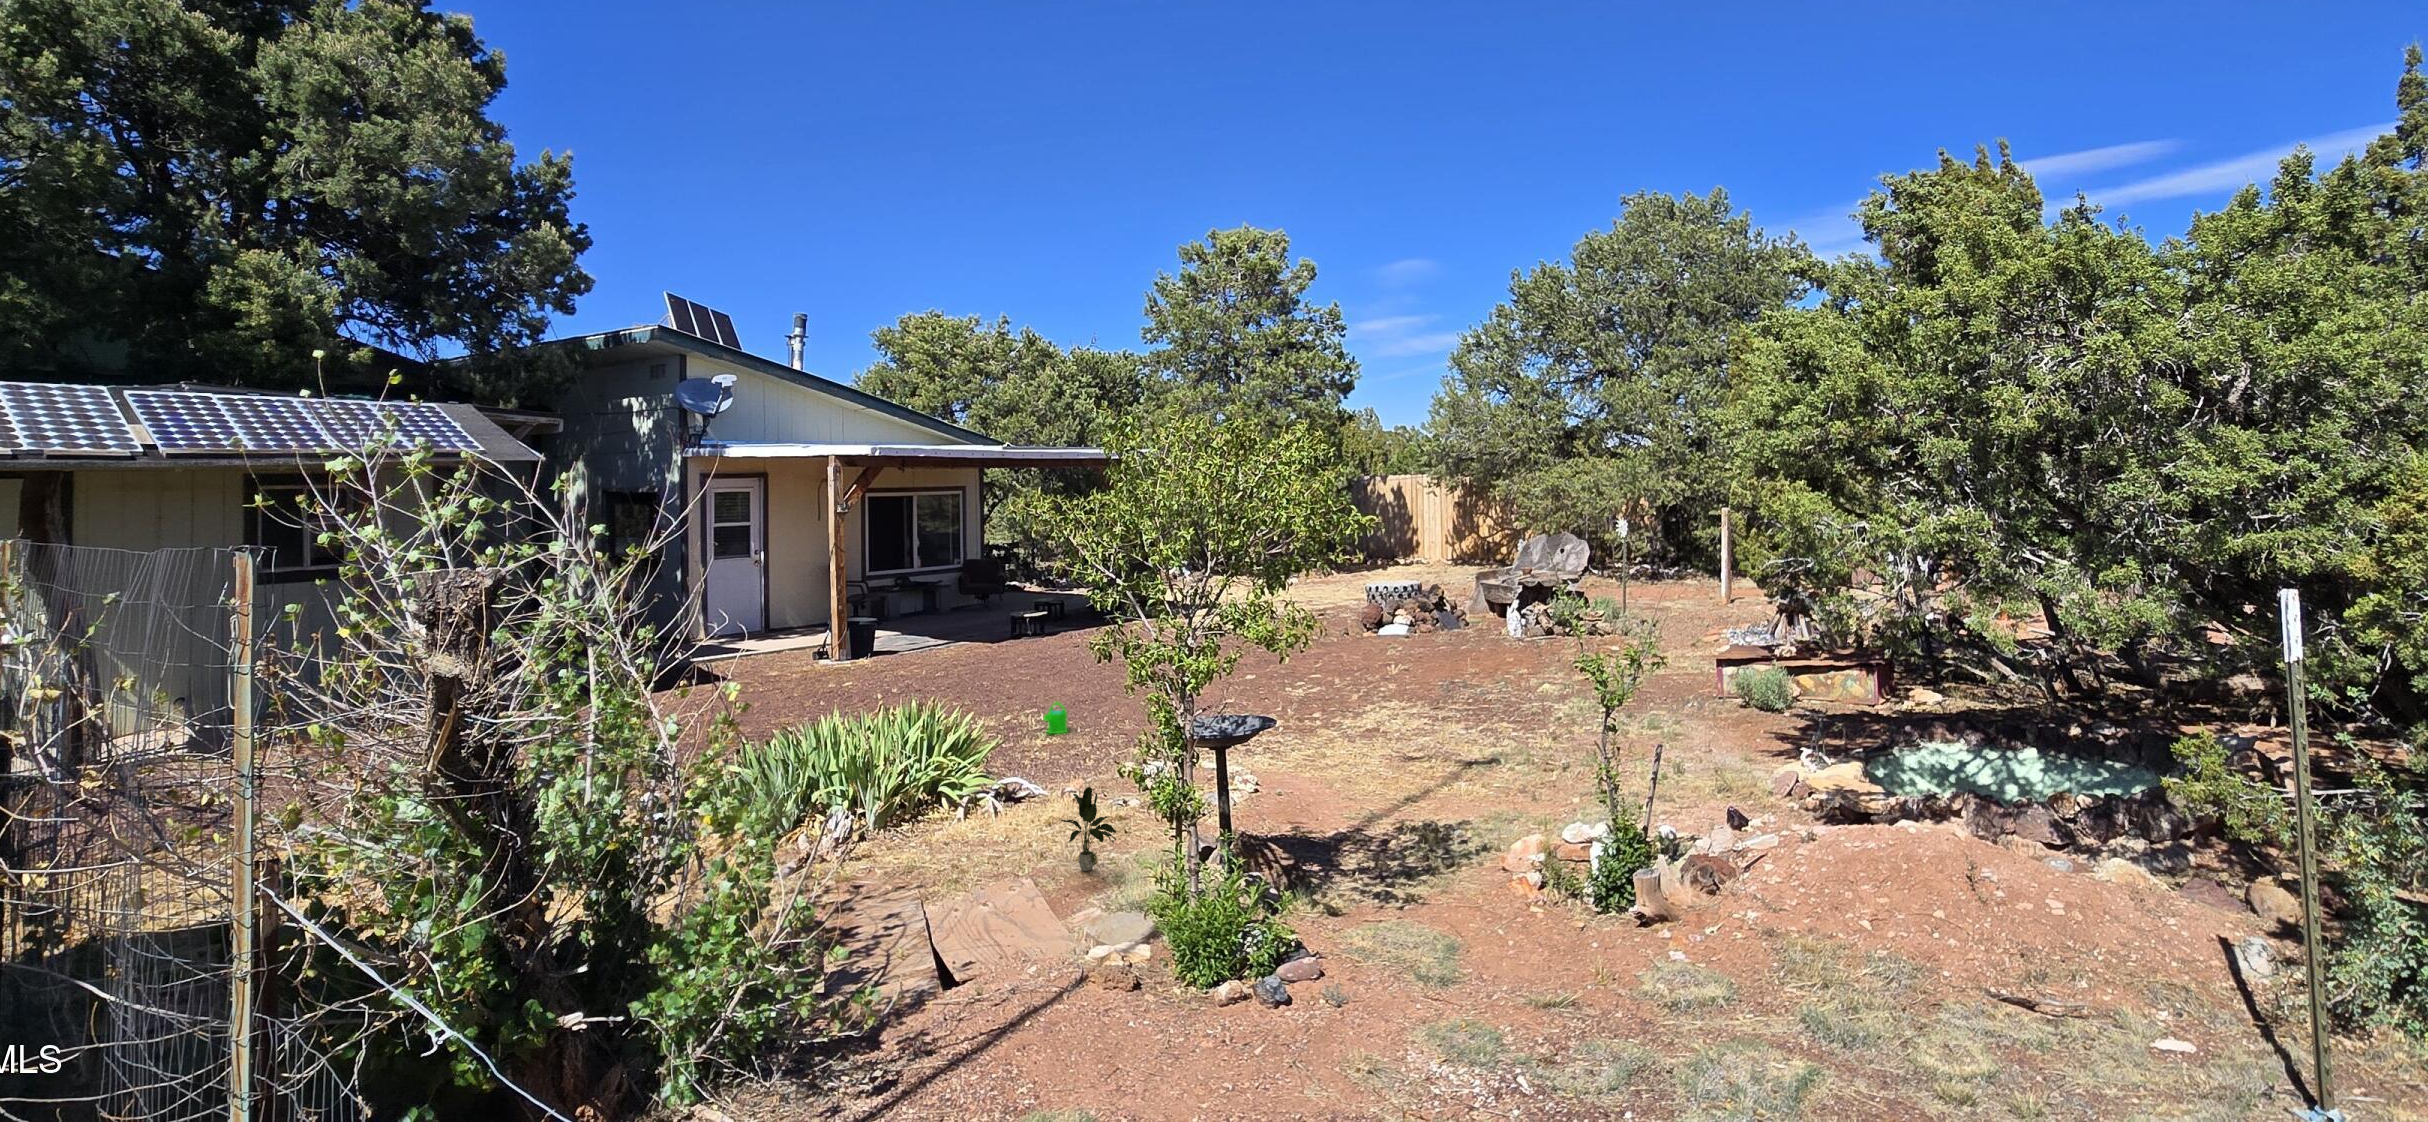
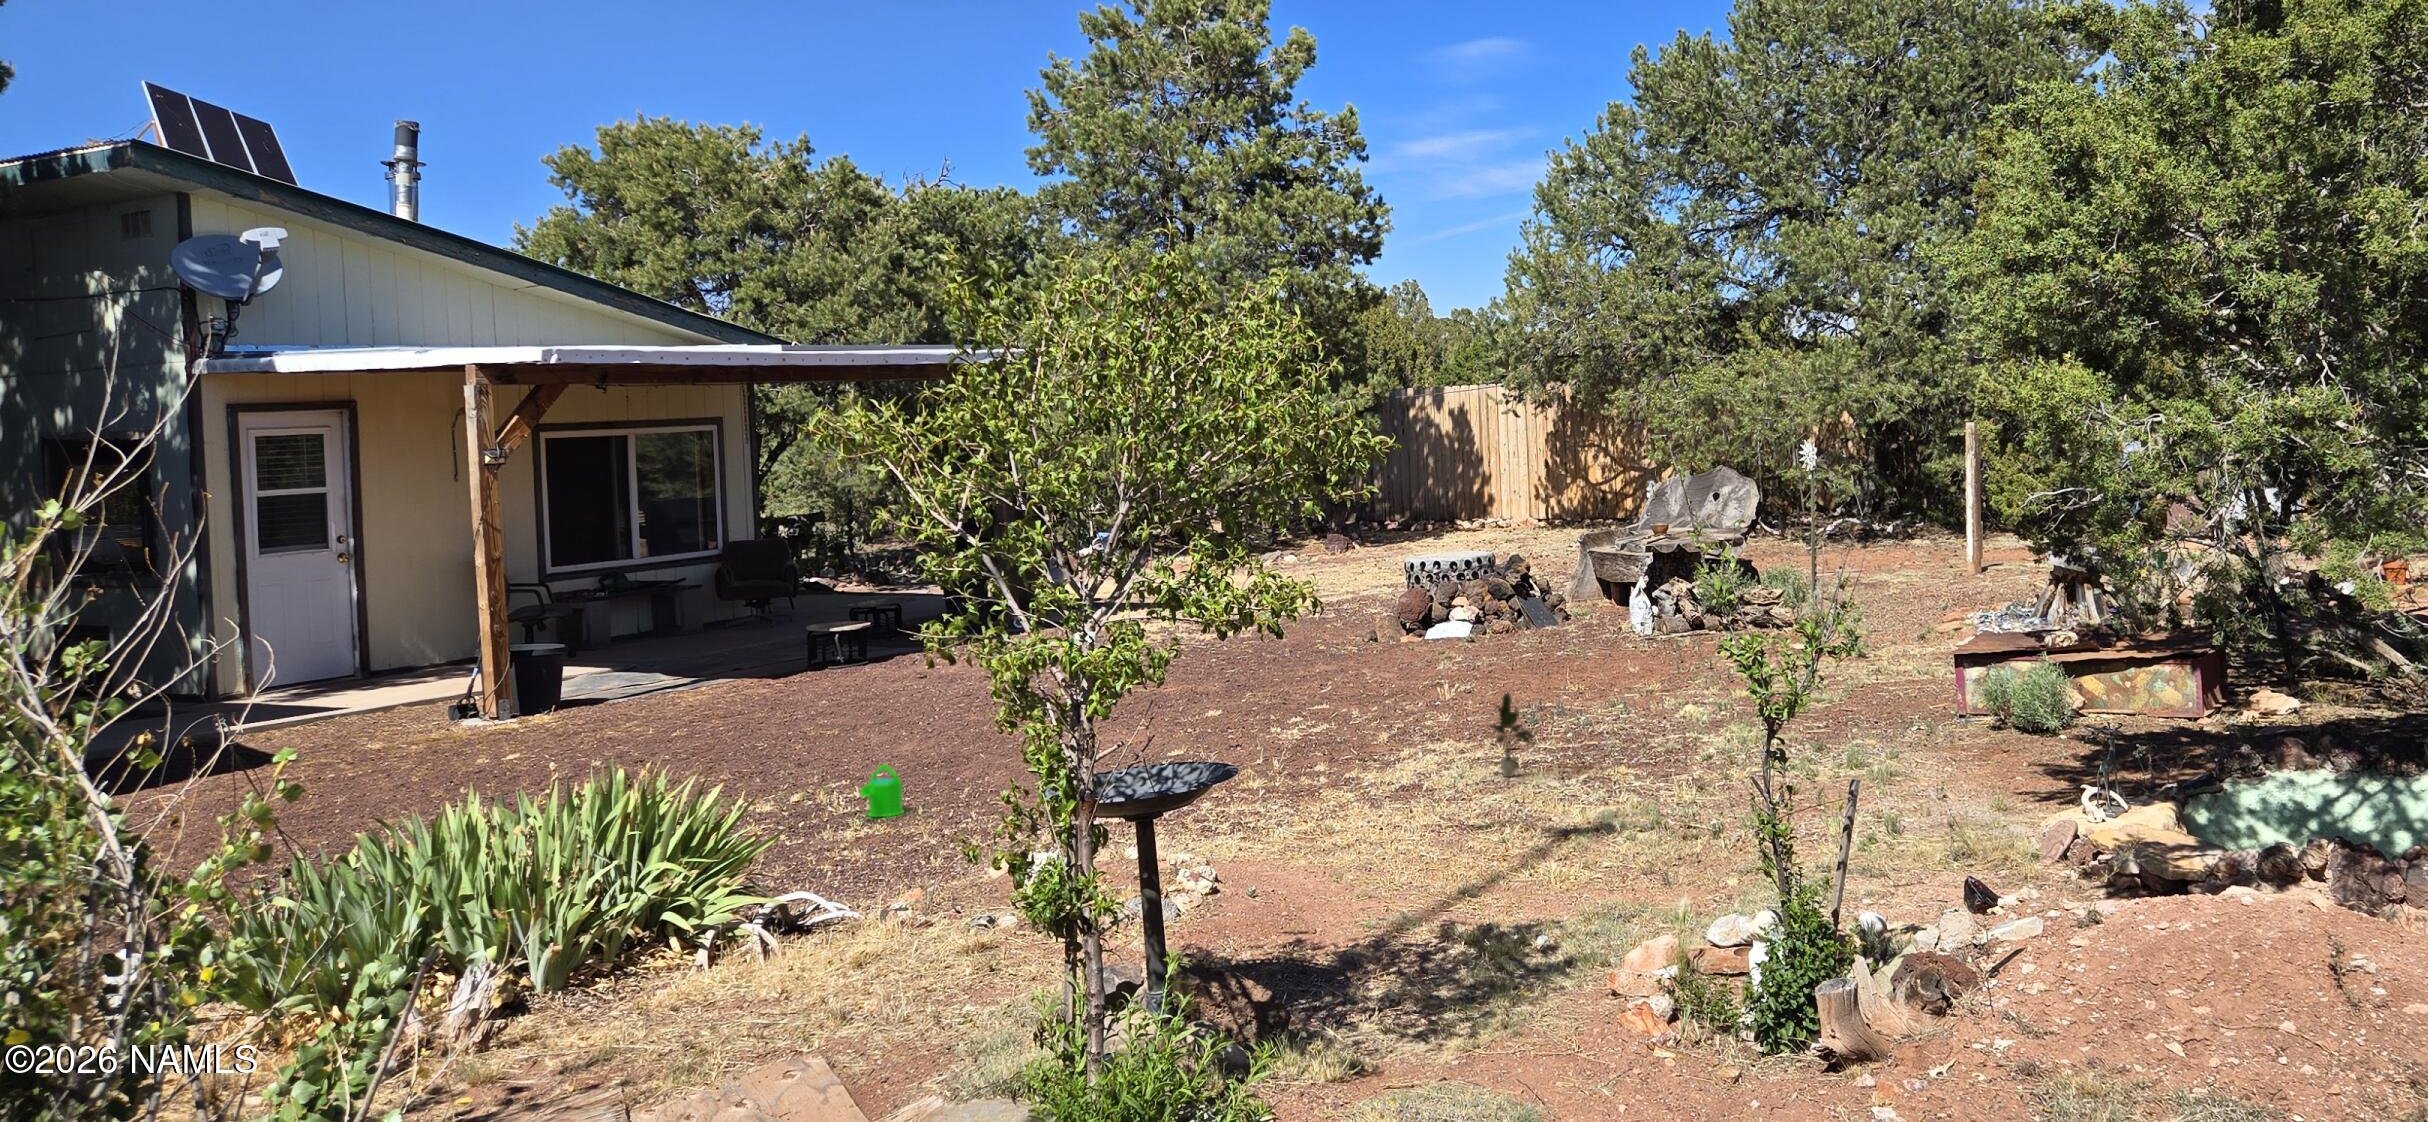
potted plant: present [1061,787,1116,871] -> present [1487,693,1535,777]

